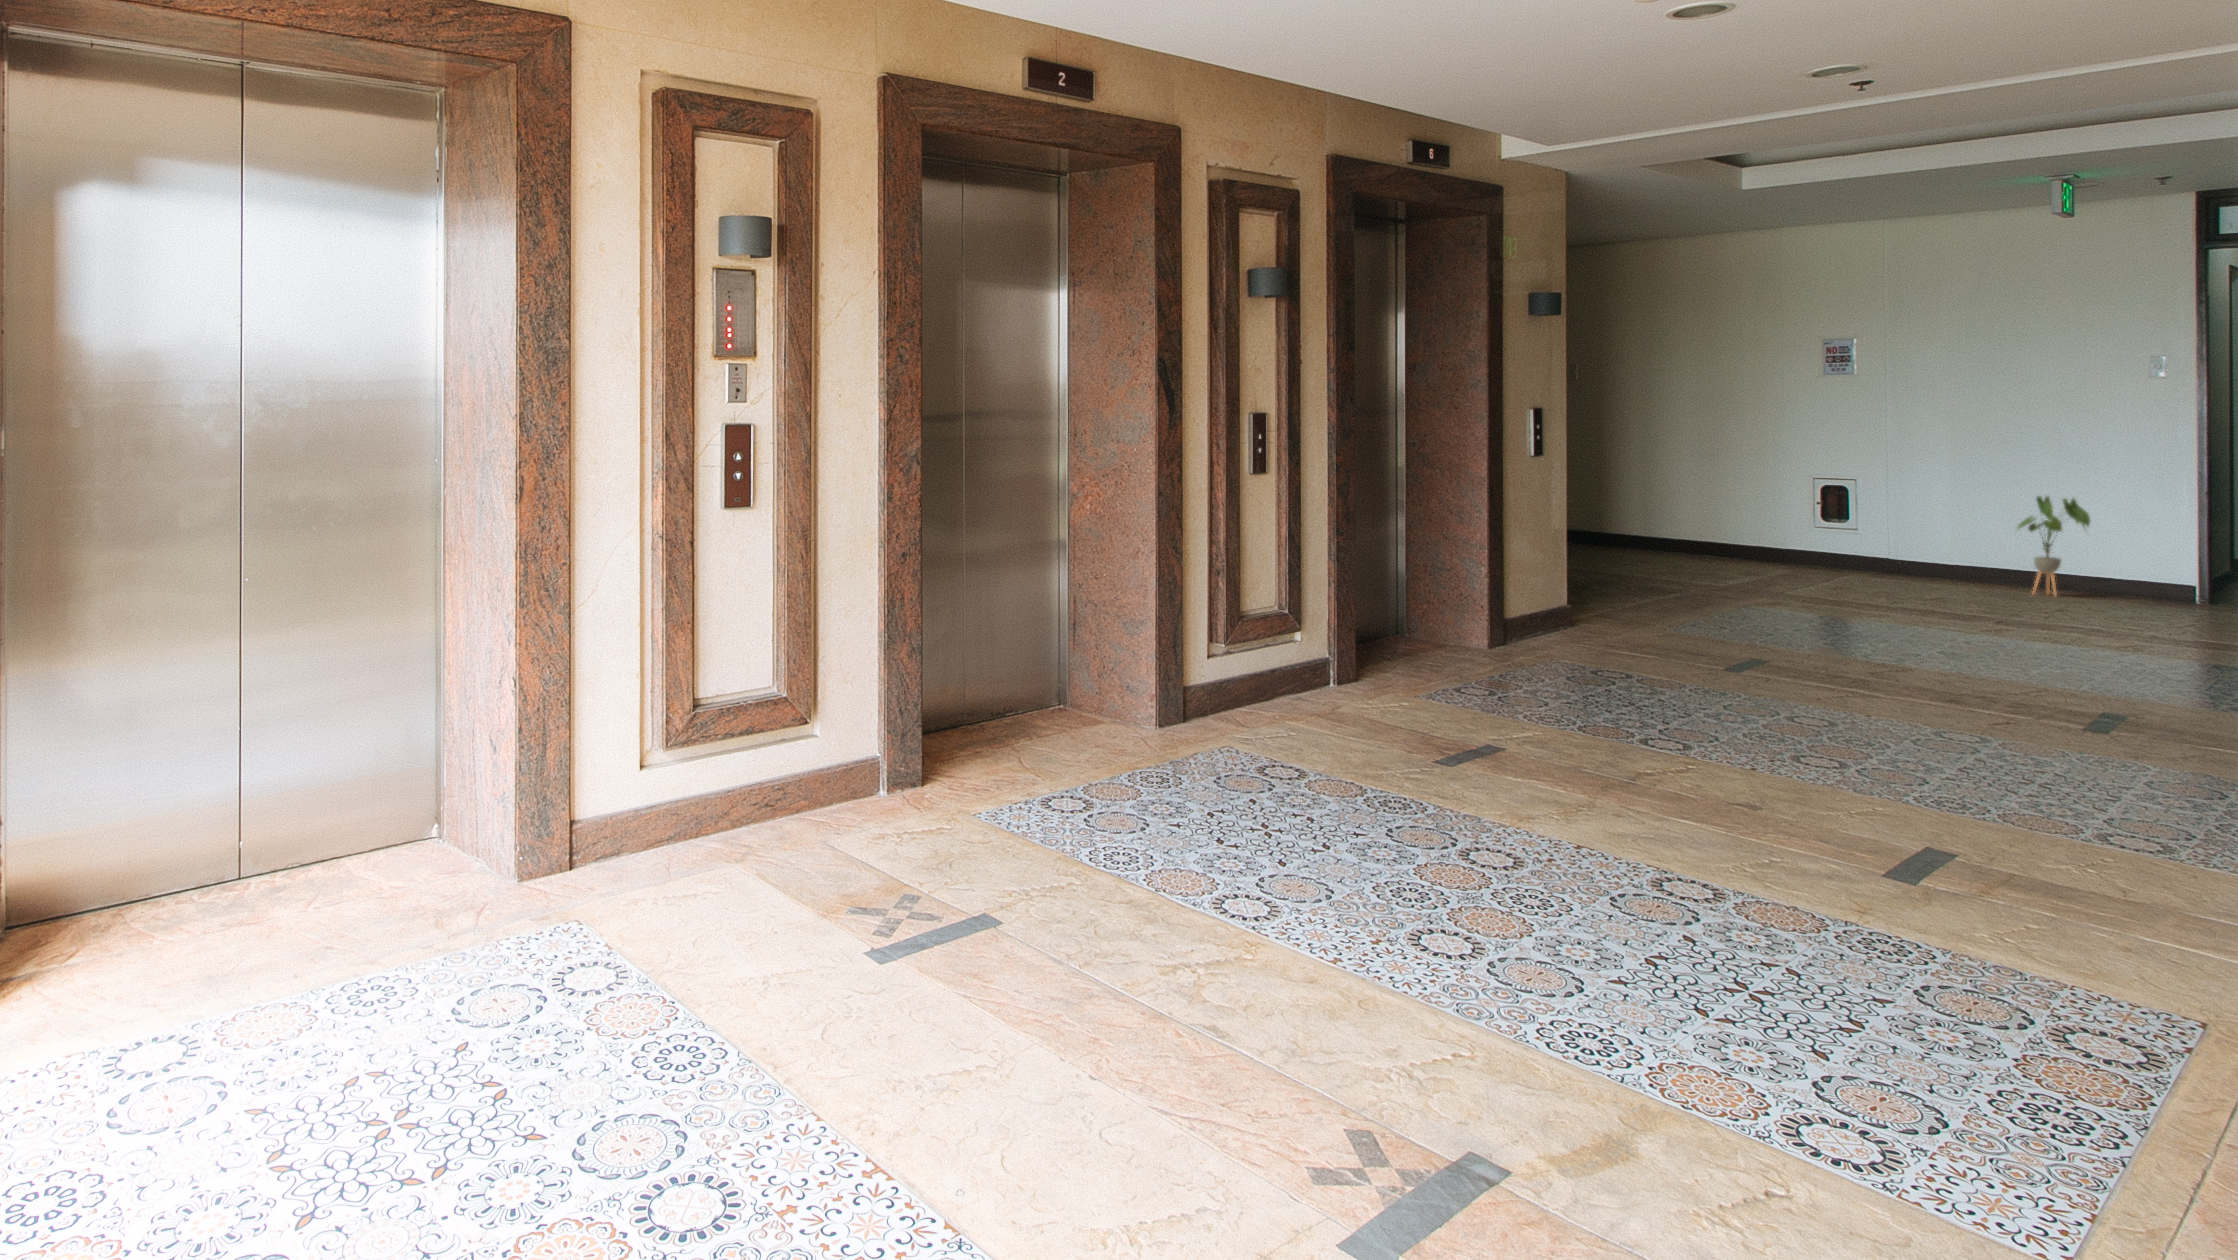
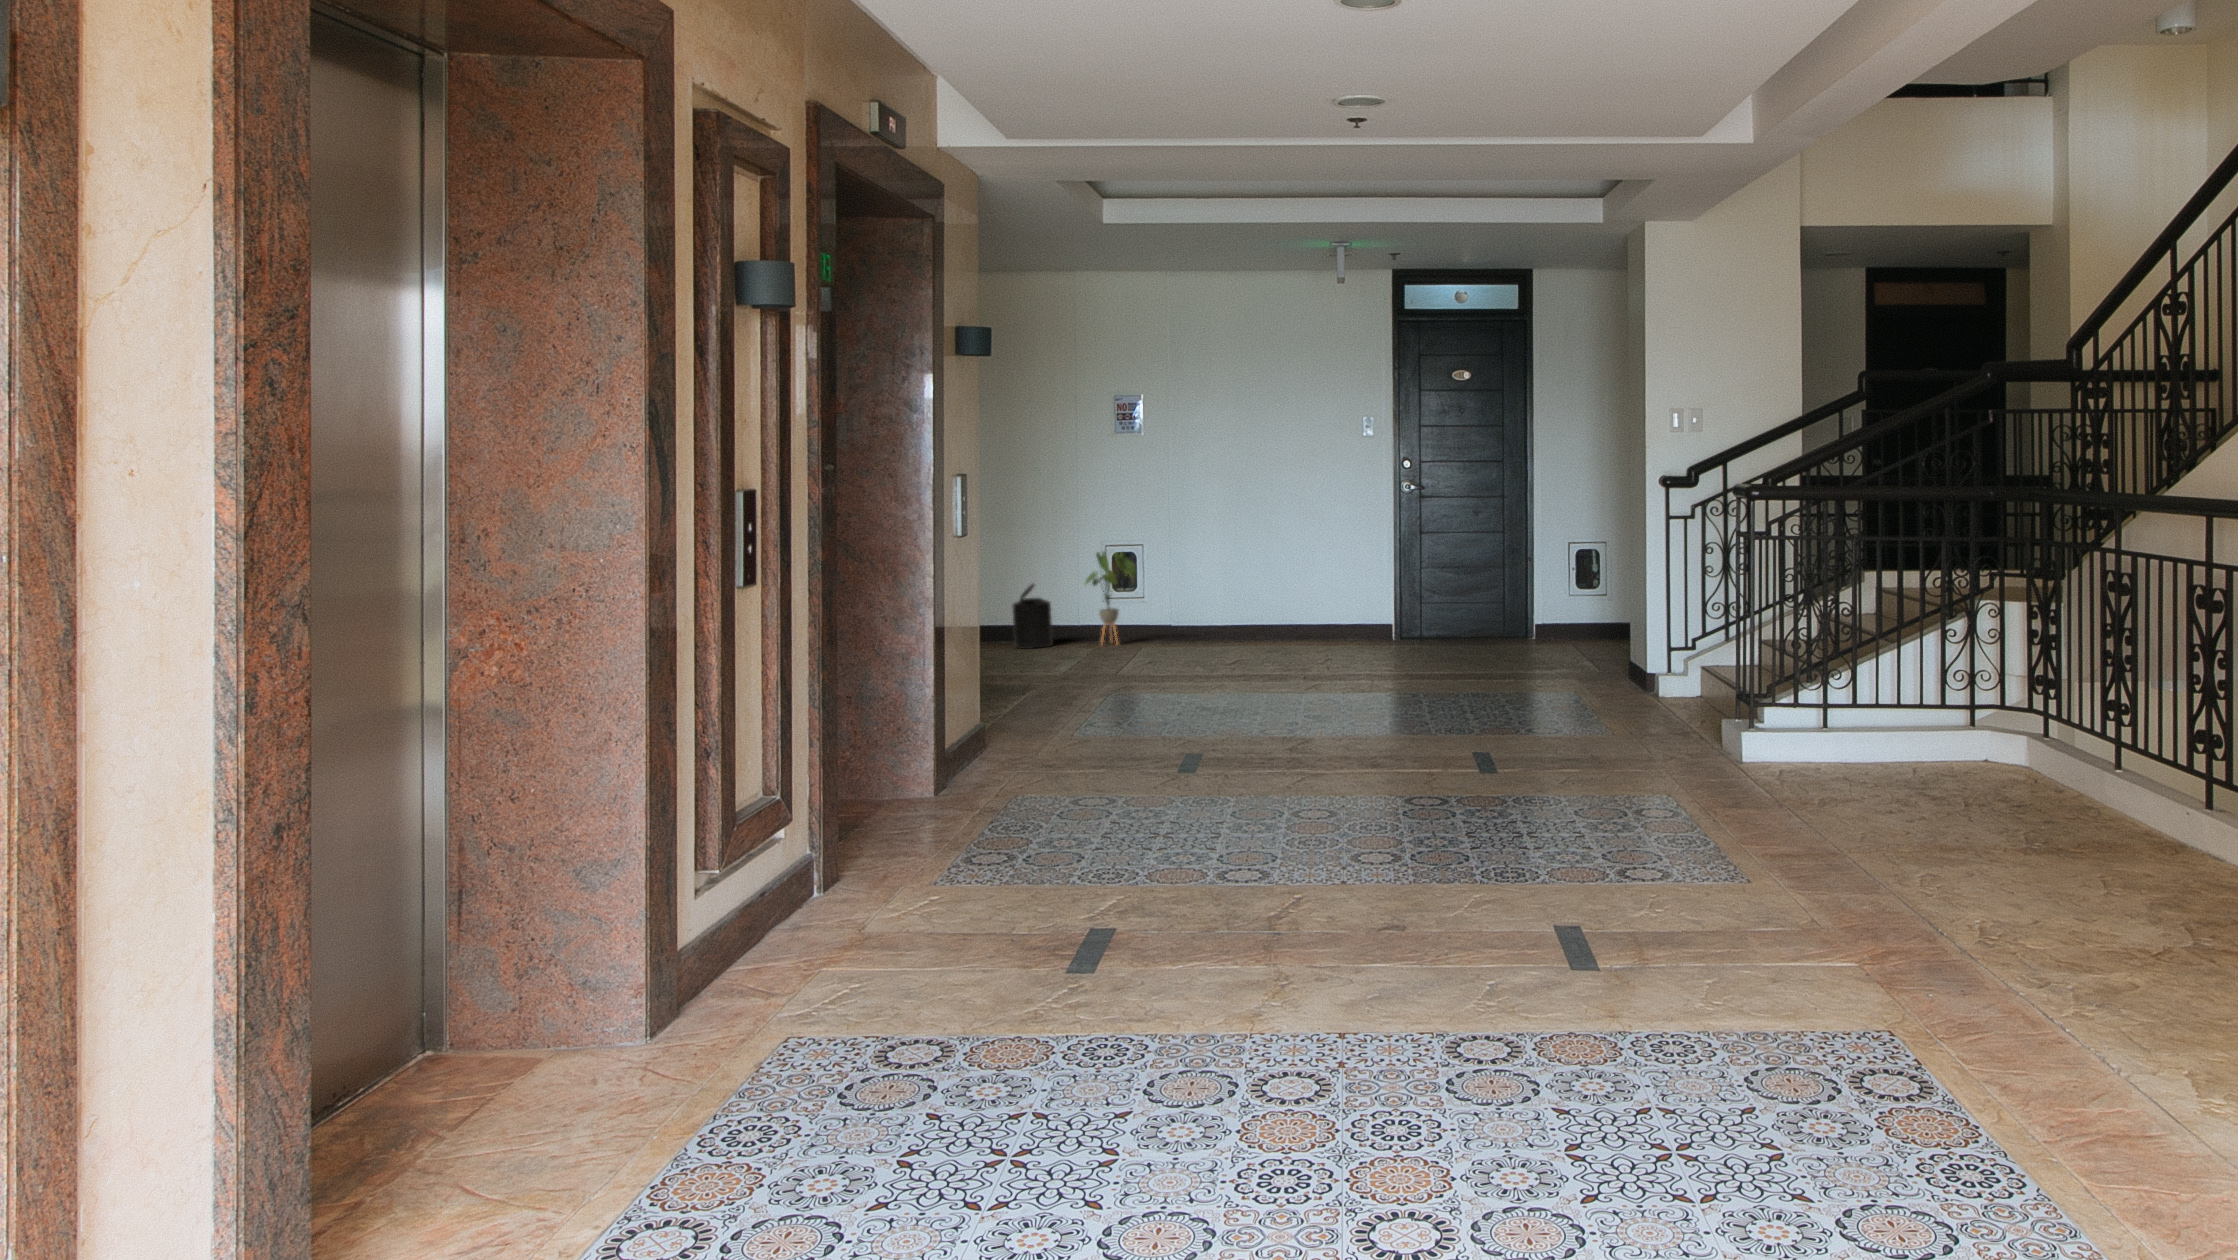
trash can: none [1920,522,1971,587] -> present [1013,584,1053,649]

